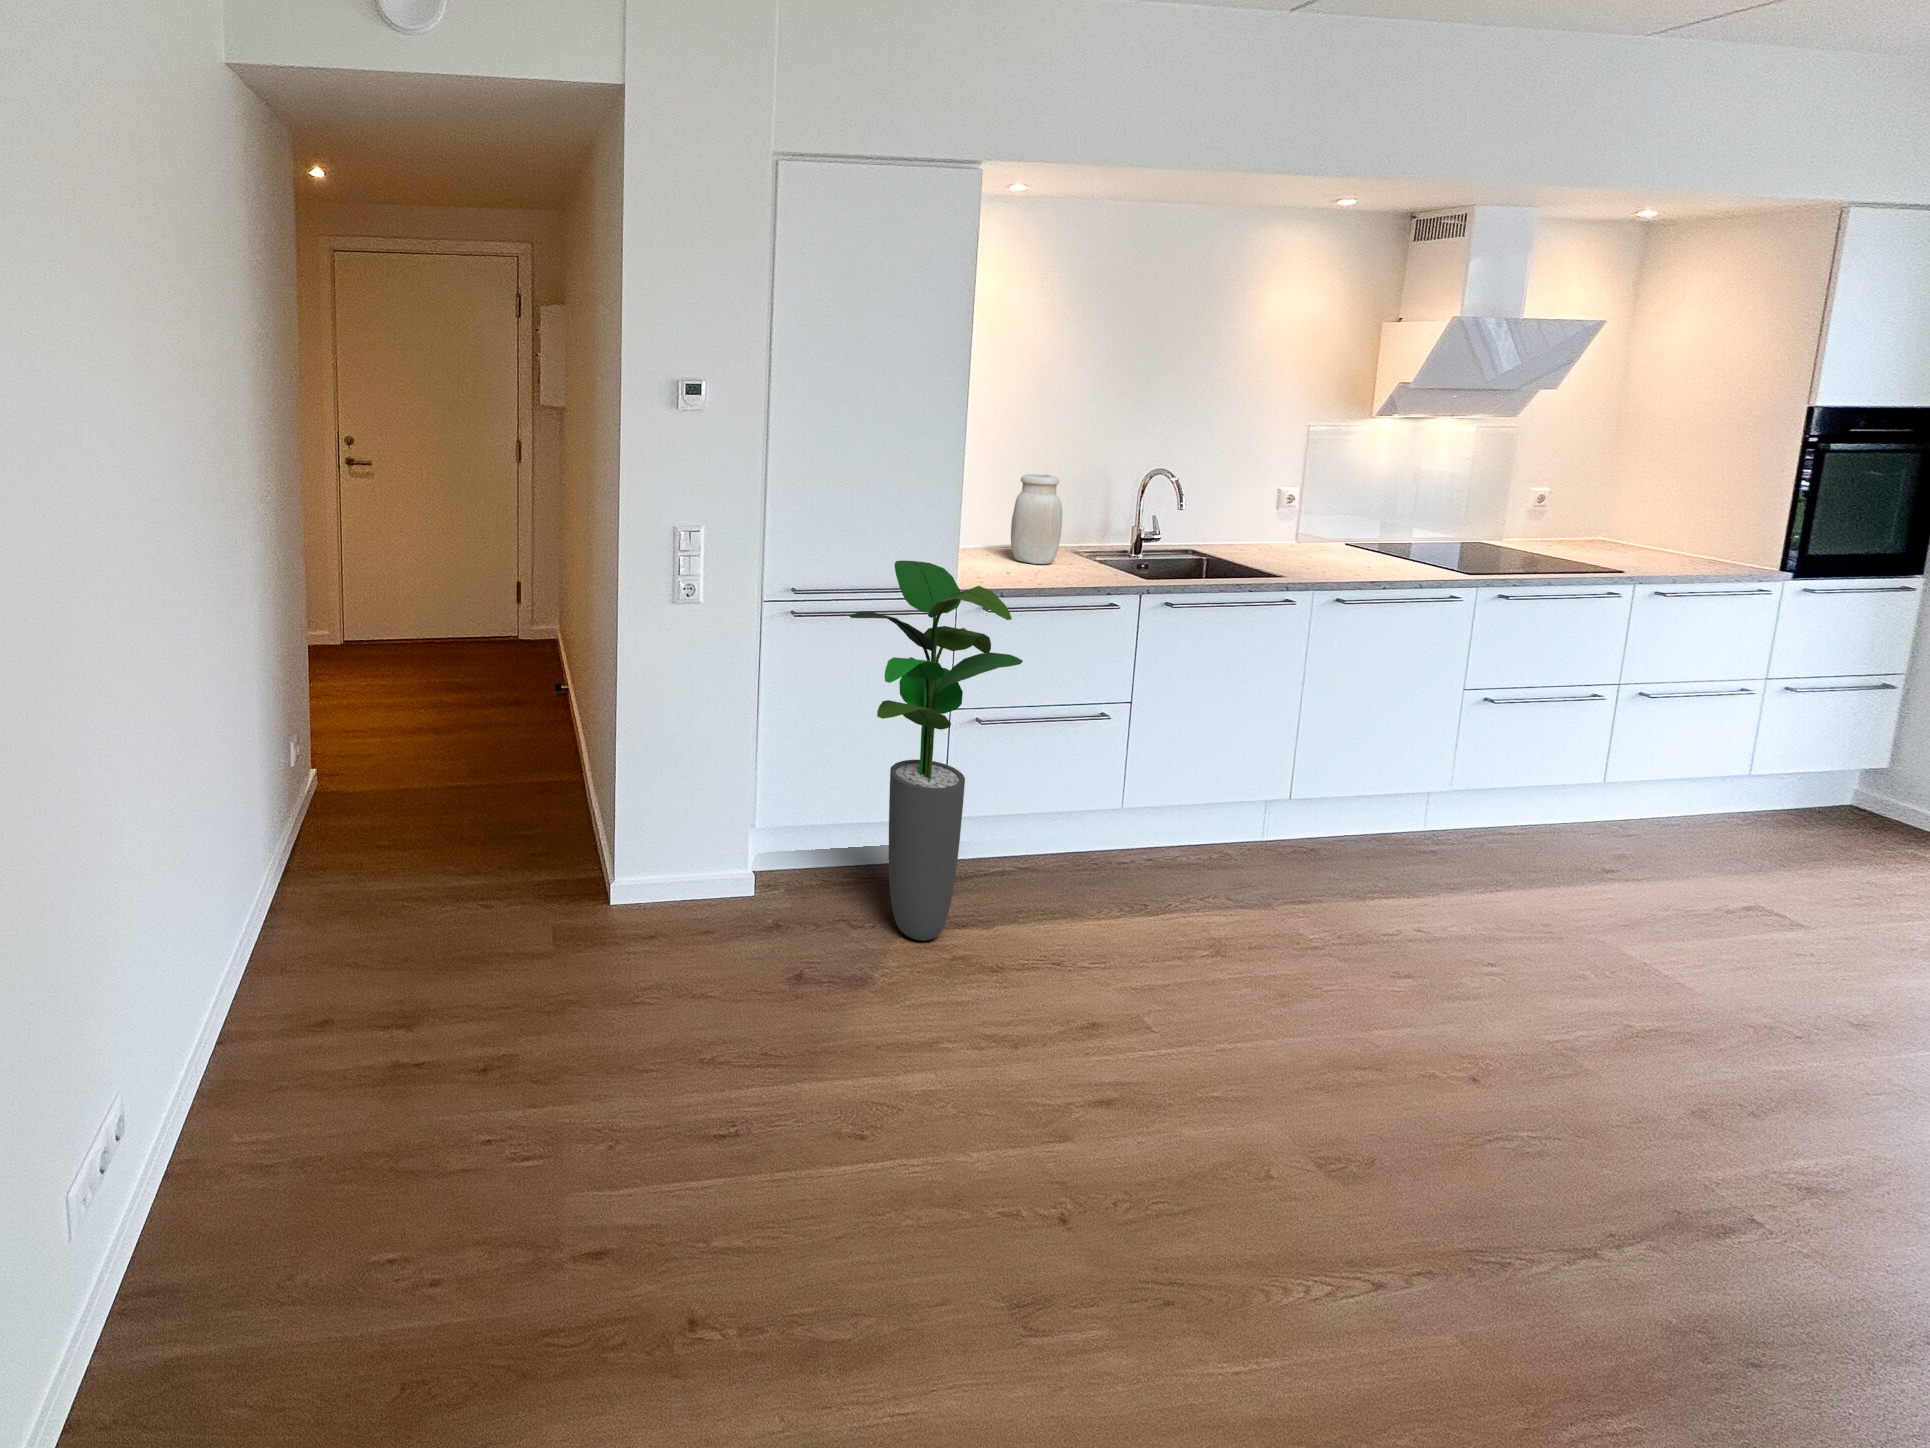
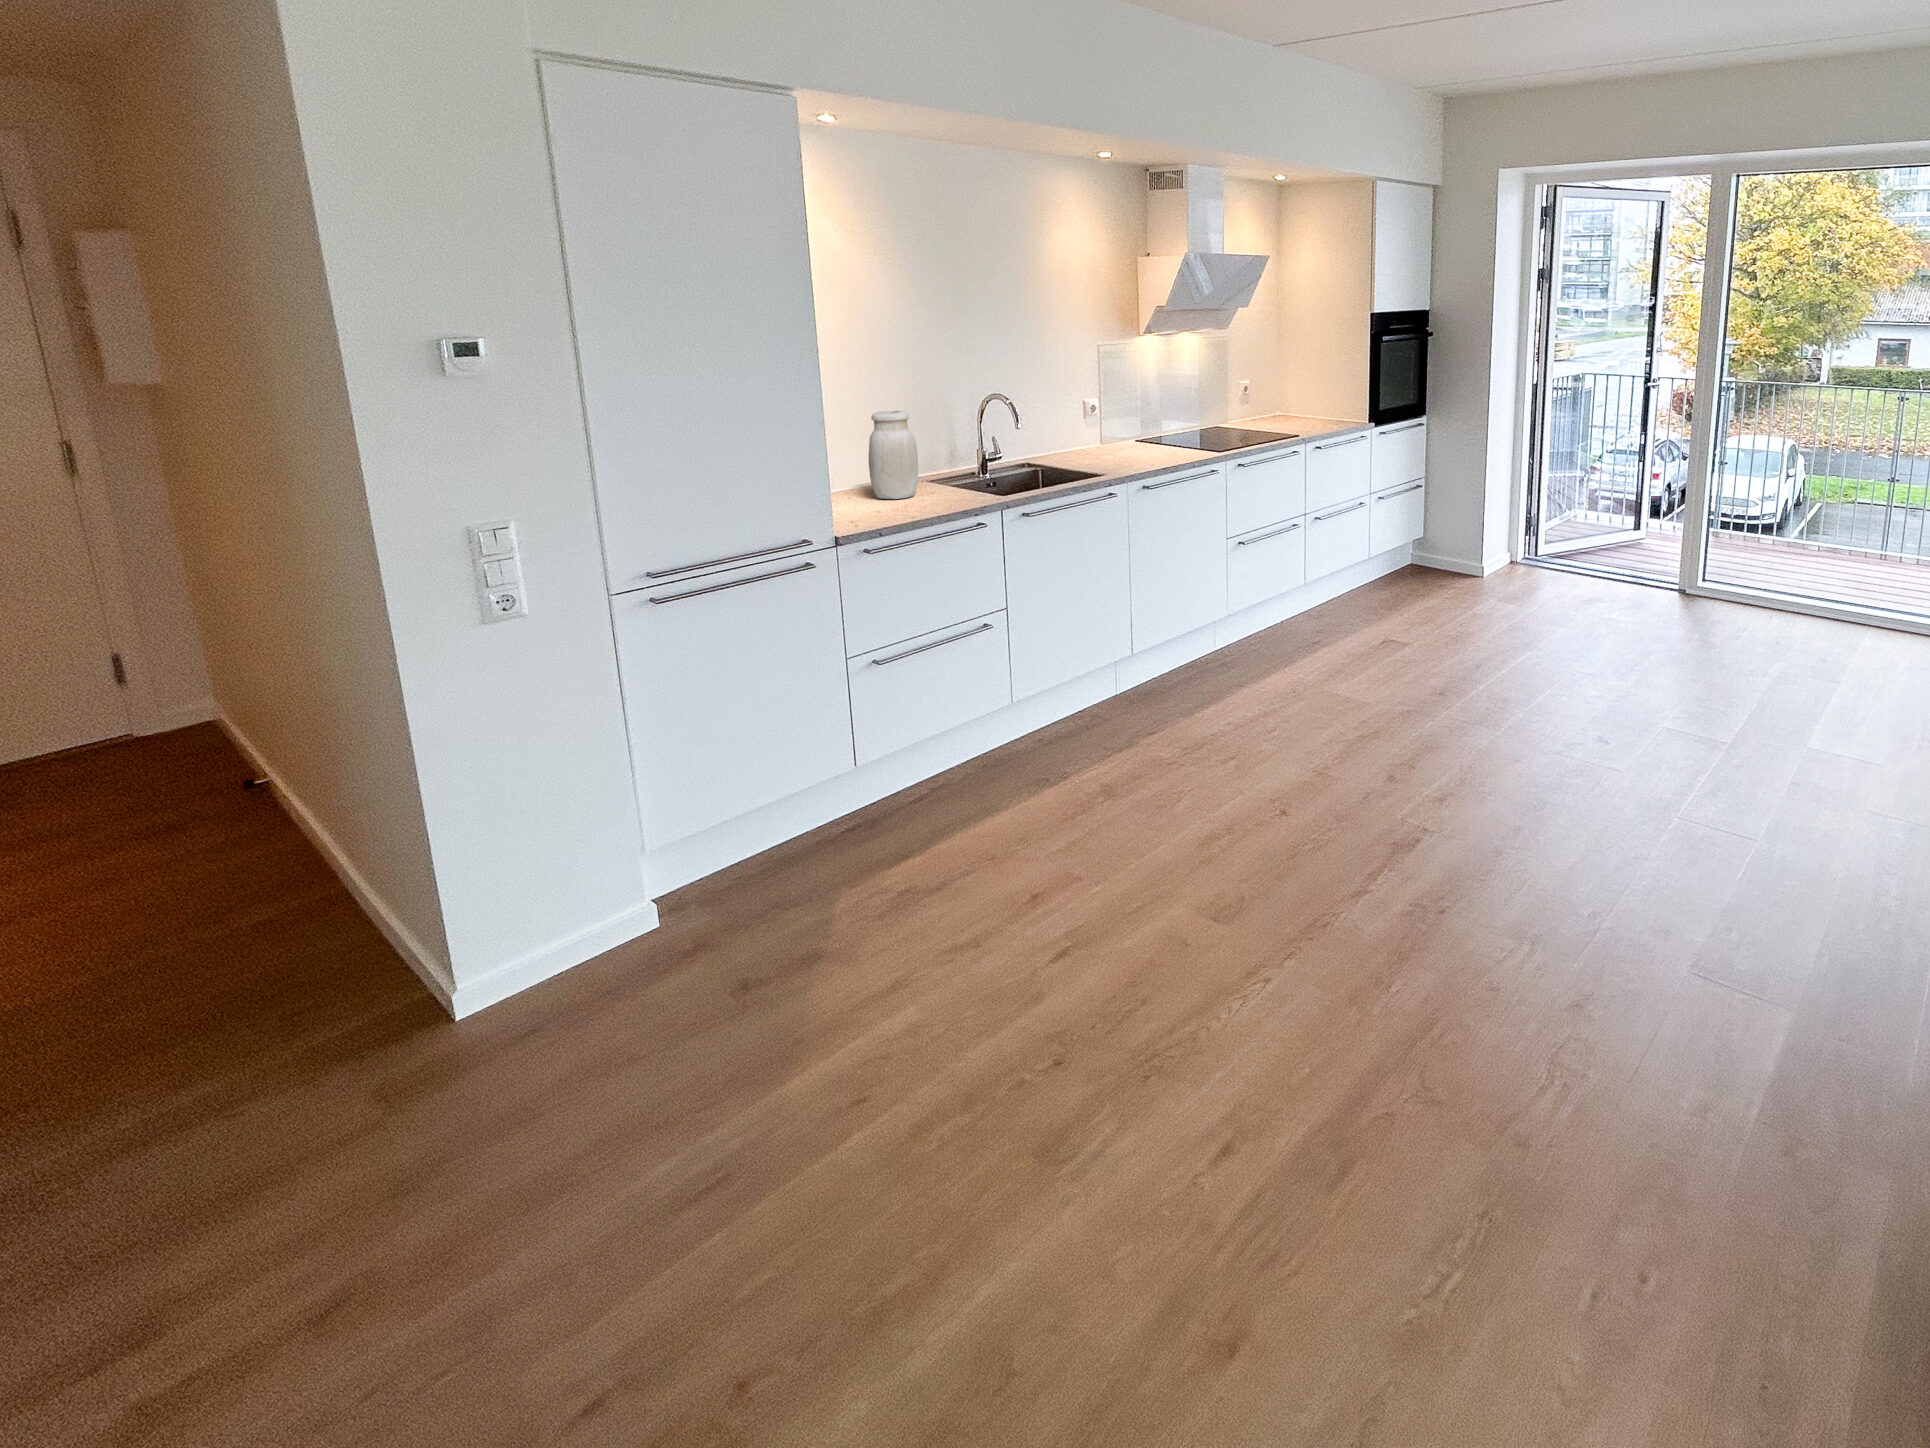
potted plant: present [849,560,1023,941] -> none [731,516,918,889]

